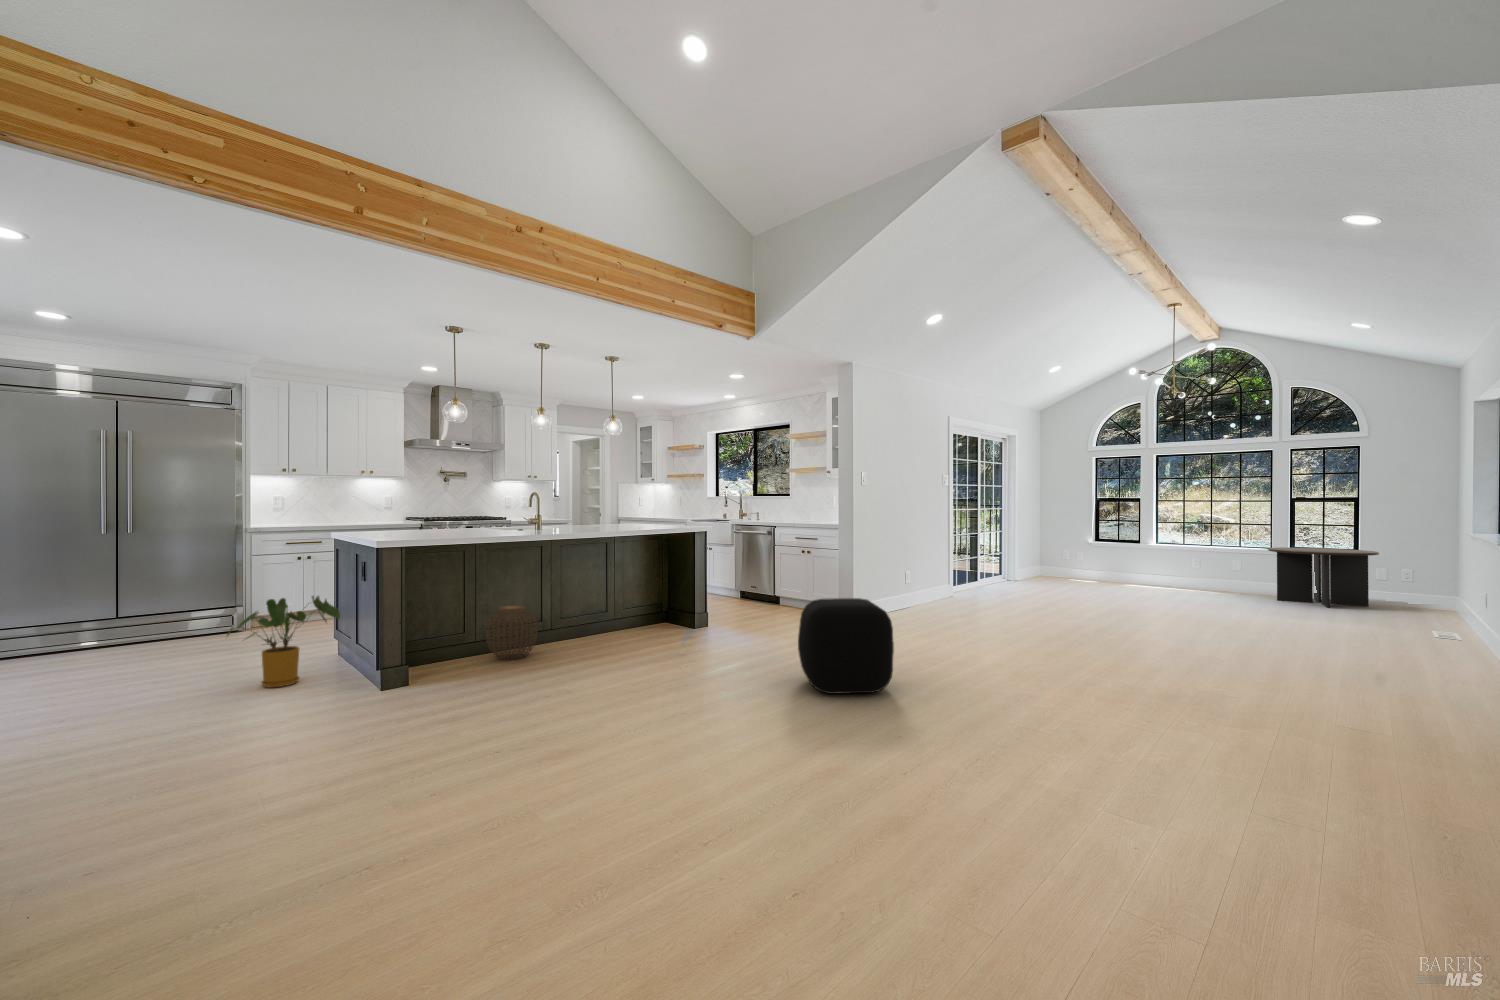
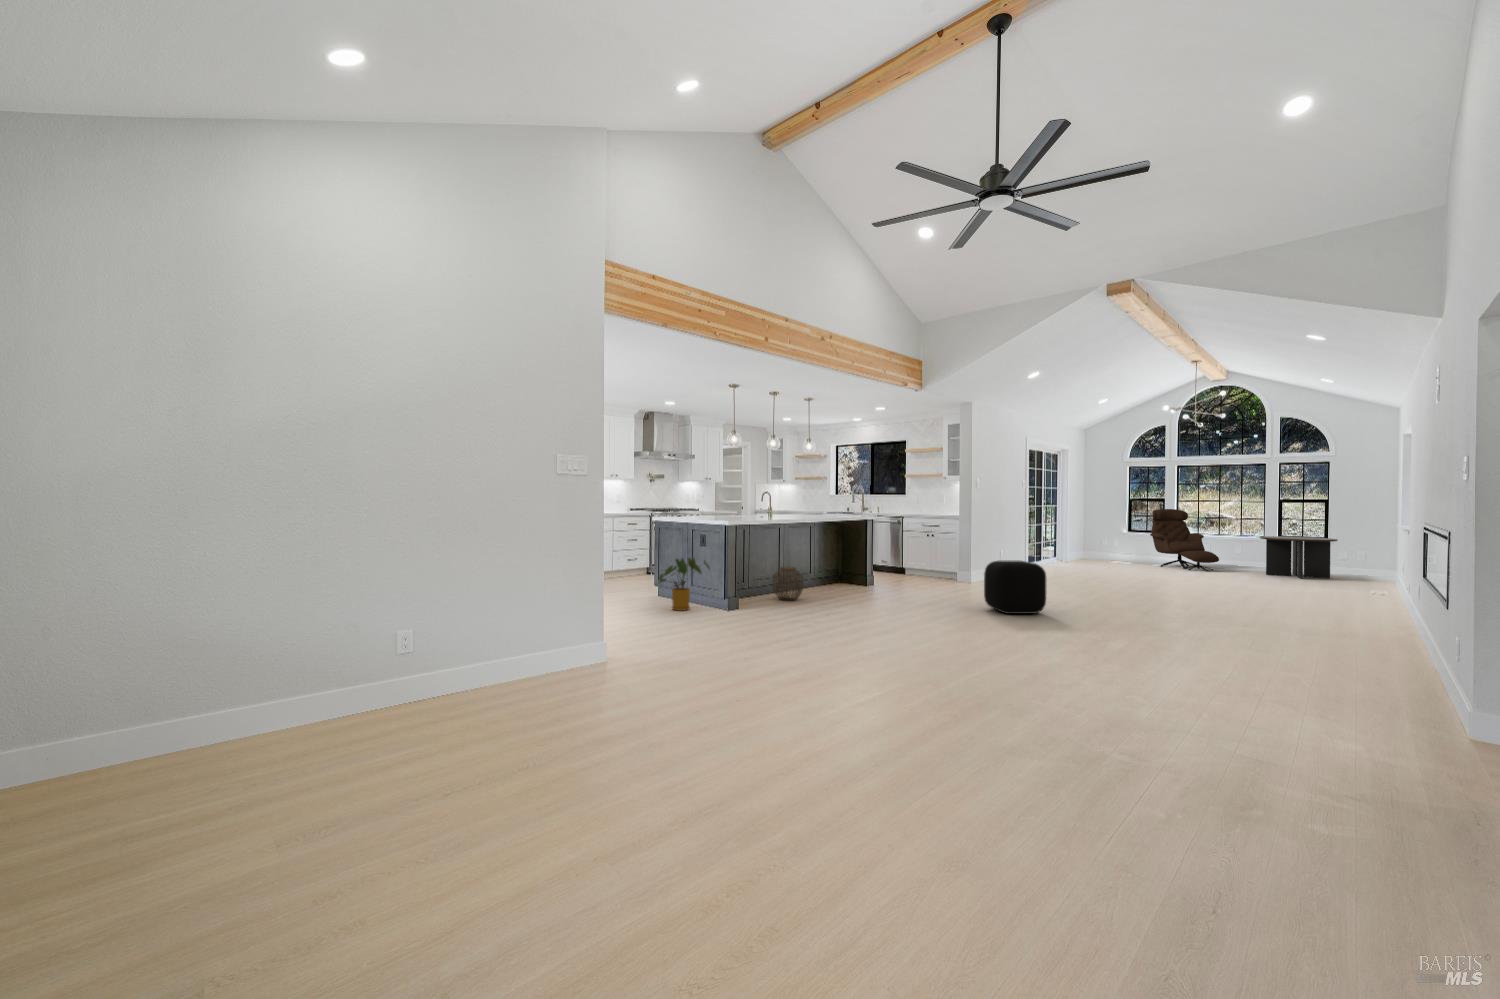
lounge chair: none [1122,512,1212,595] -> present [1150,509,1219,571]

